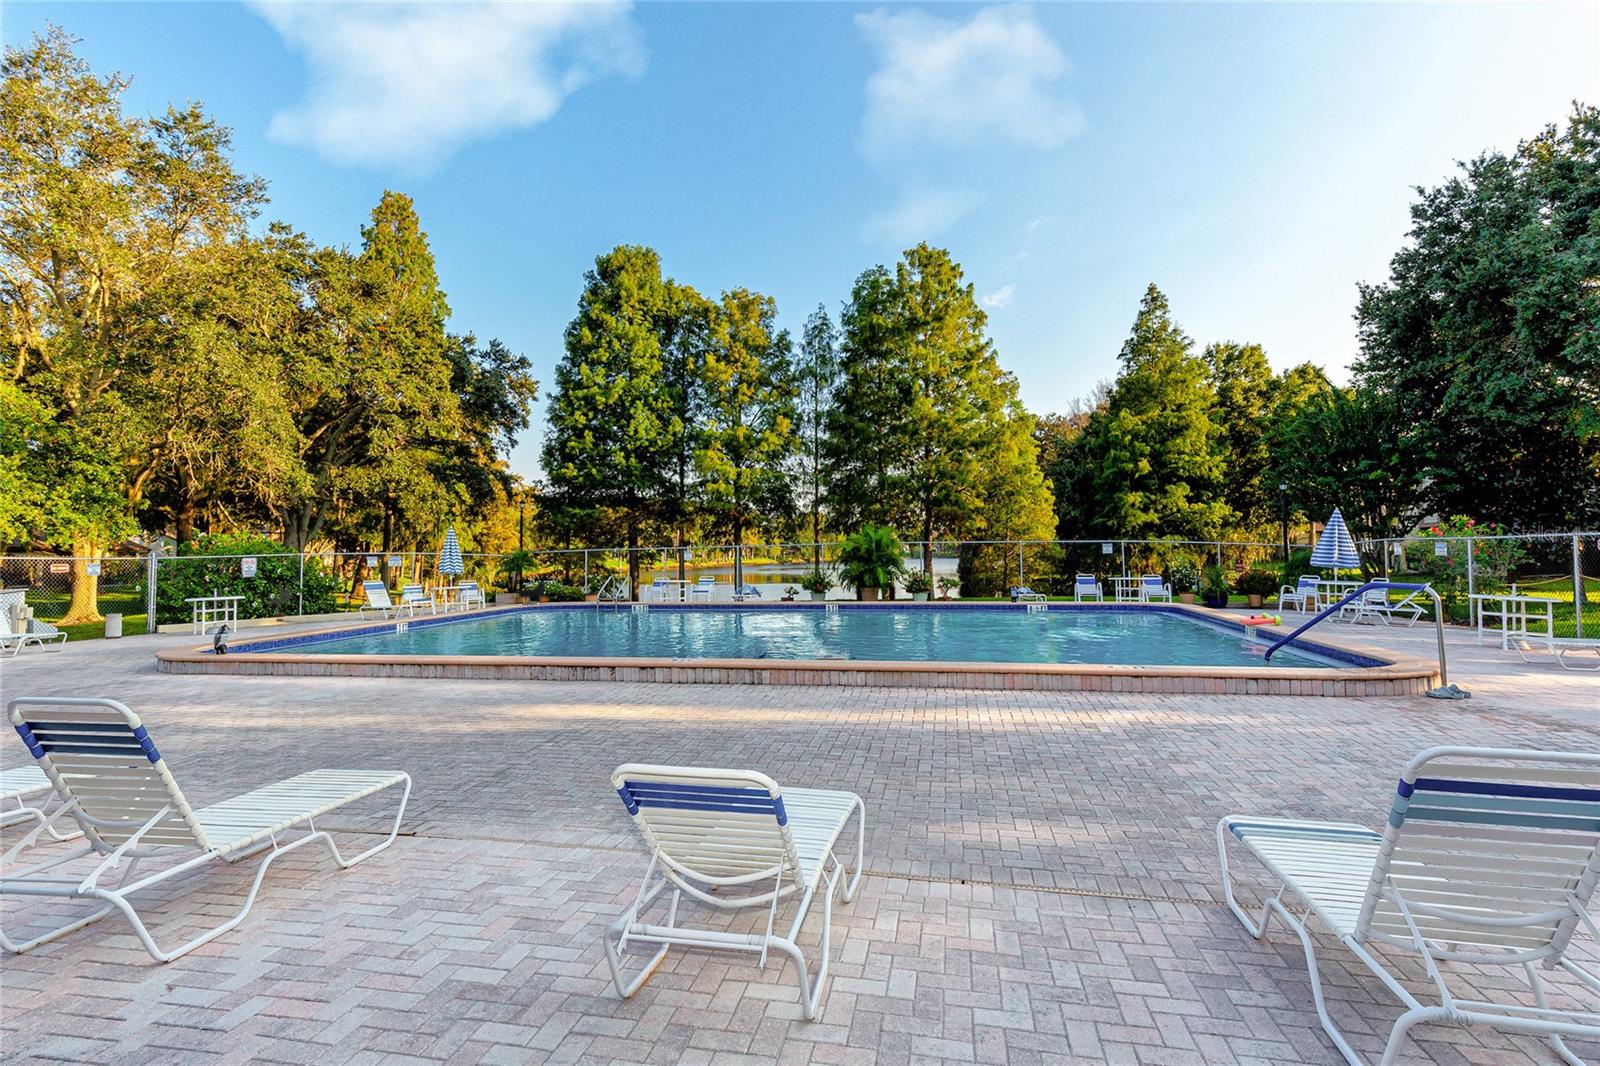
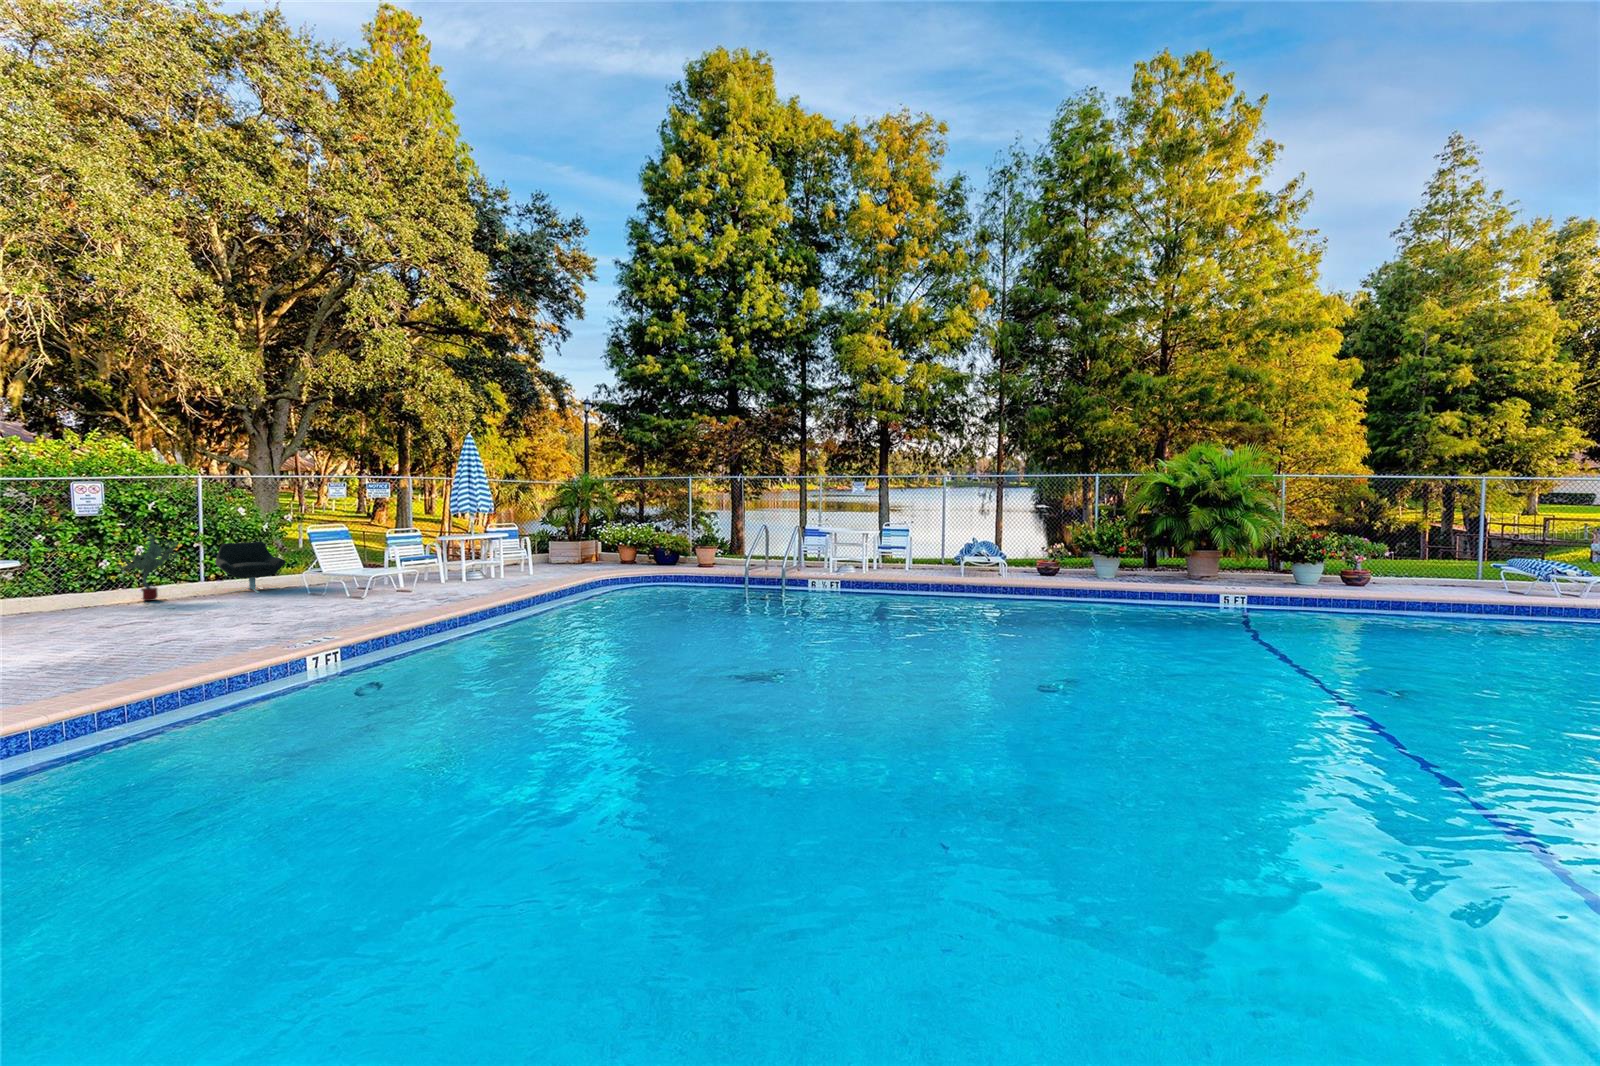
lounge chair: present [518,582,546,604] -> present [215,542,286,593]

